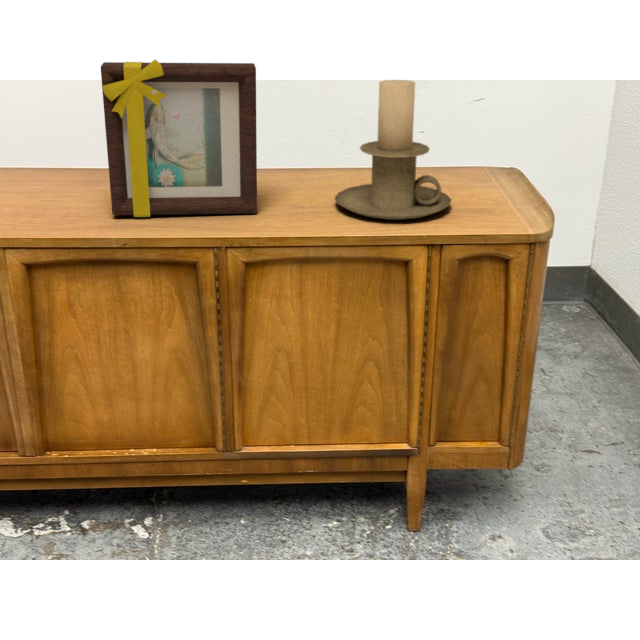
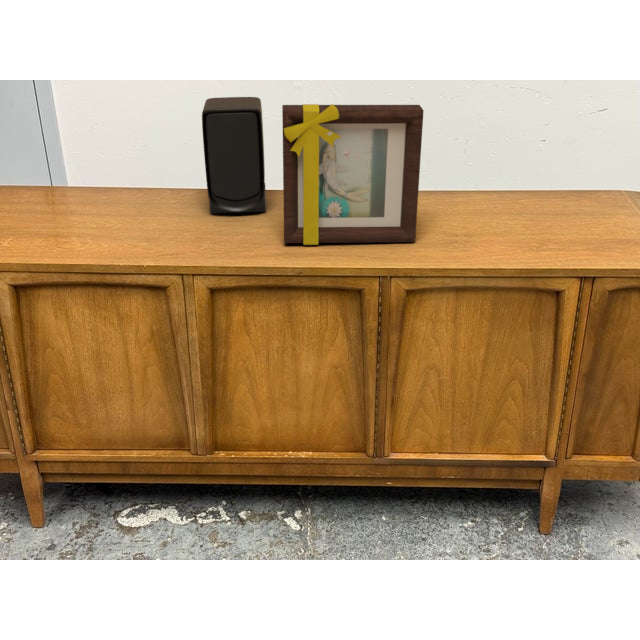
speaker: none [23,64,105,190] -> present [202,97,266,214]
candle holder: present [335,80,451,220] -> none [486,119,598,251]

